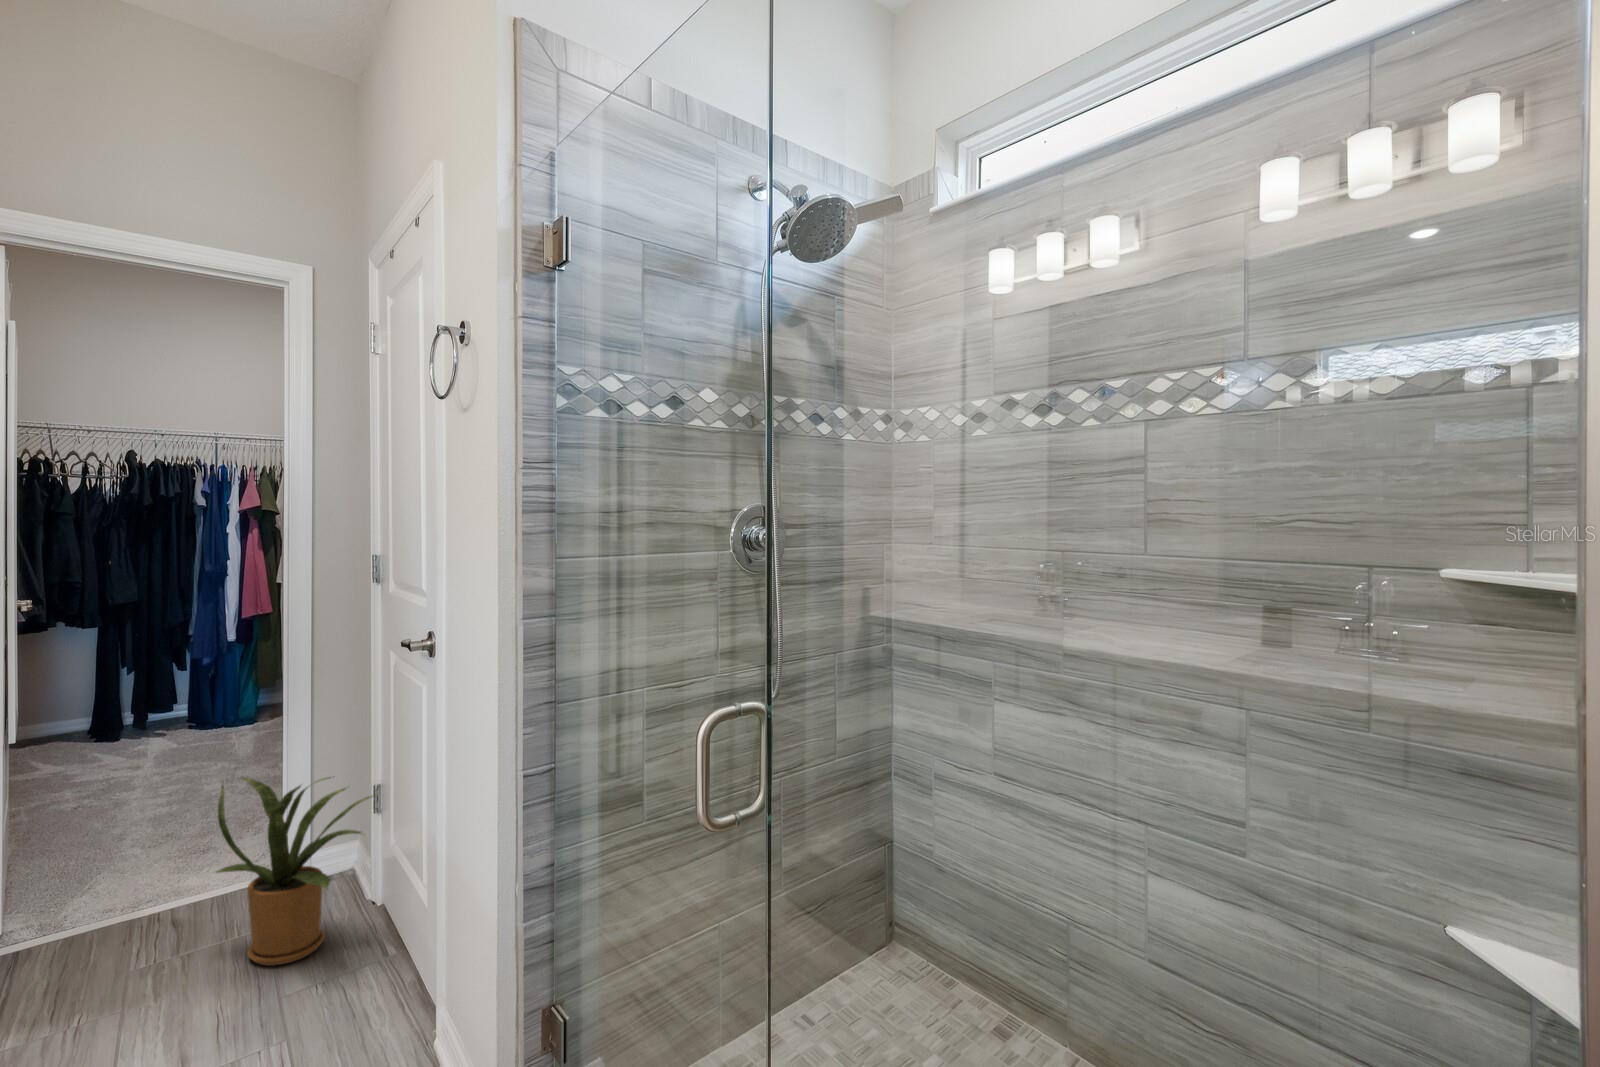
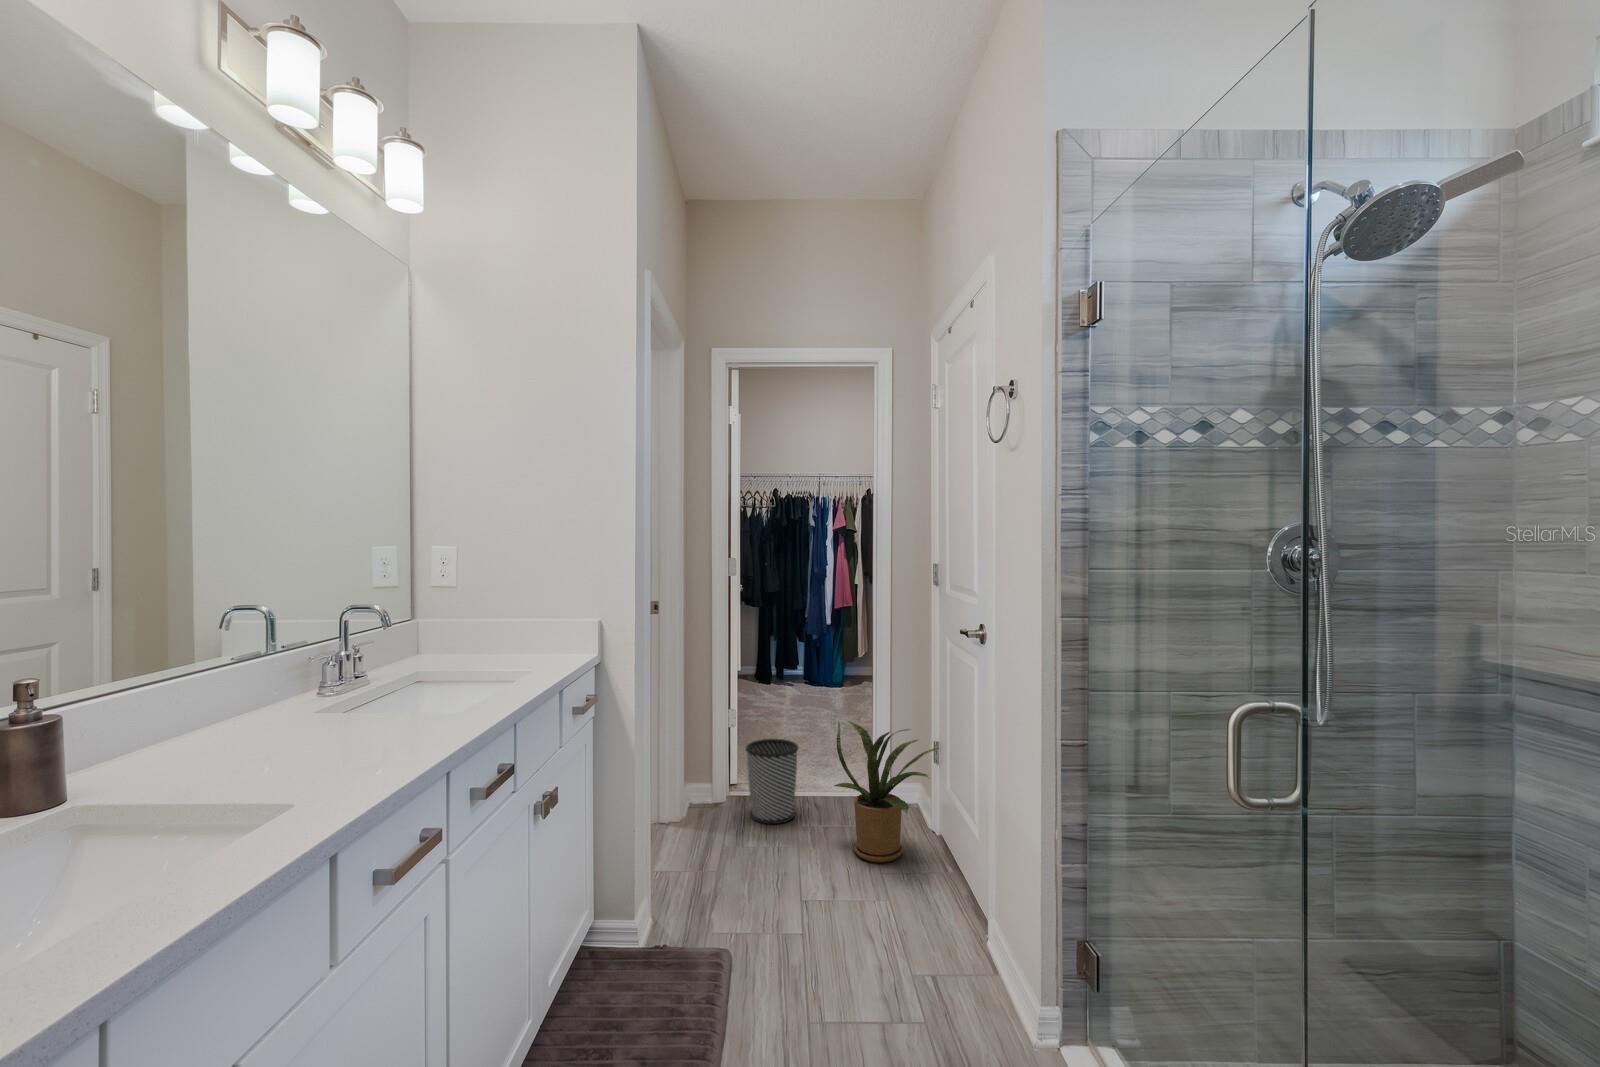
wastebasket: none [54,819,157,952] -> present [746,739,798,824]

